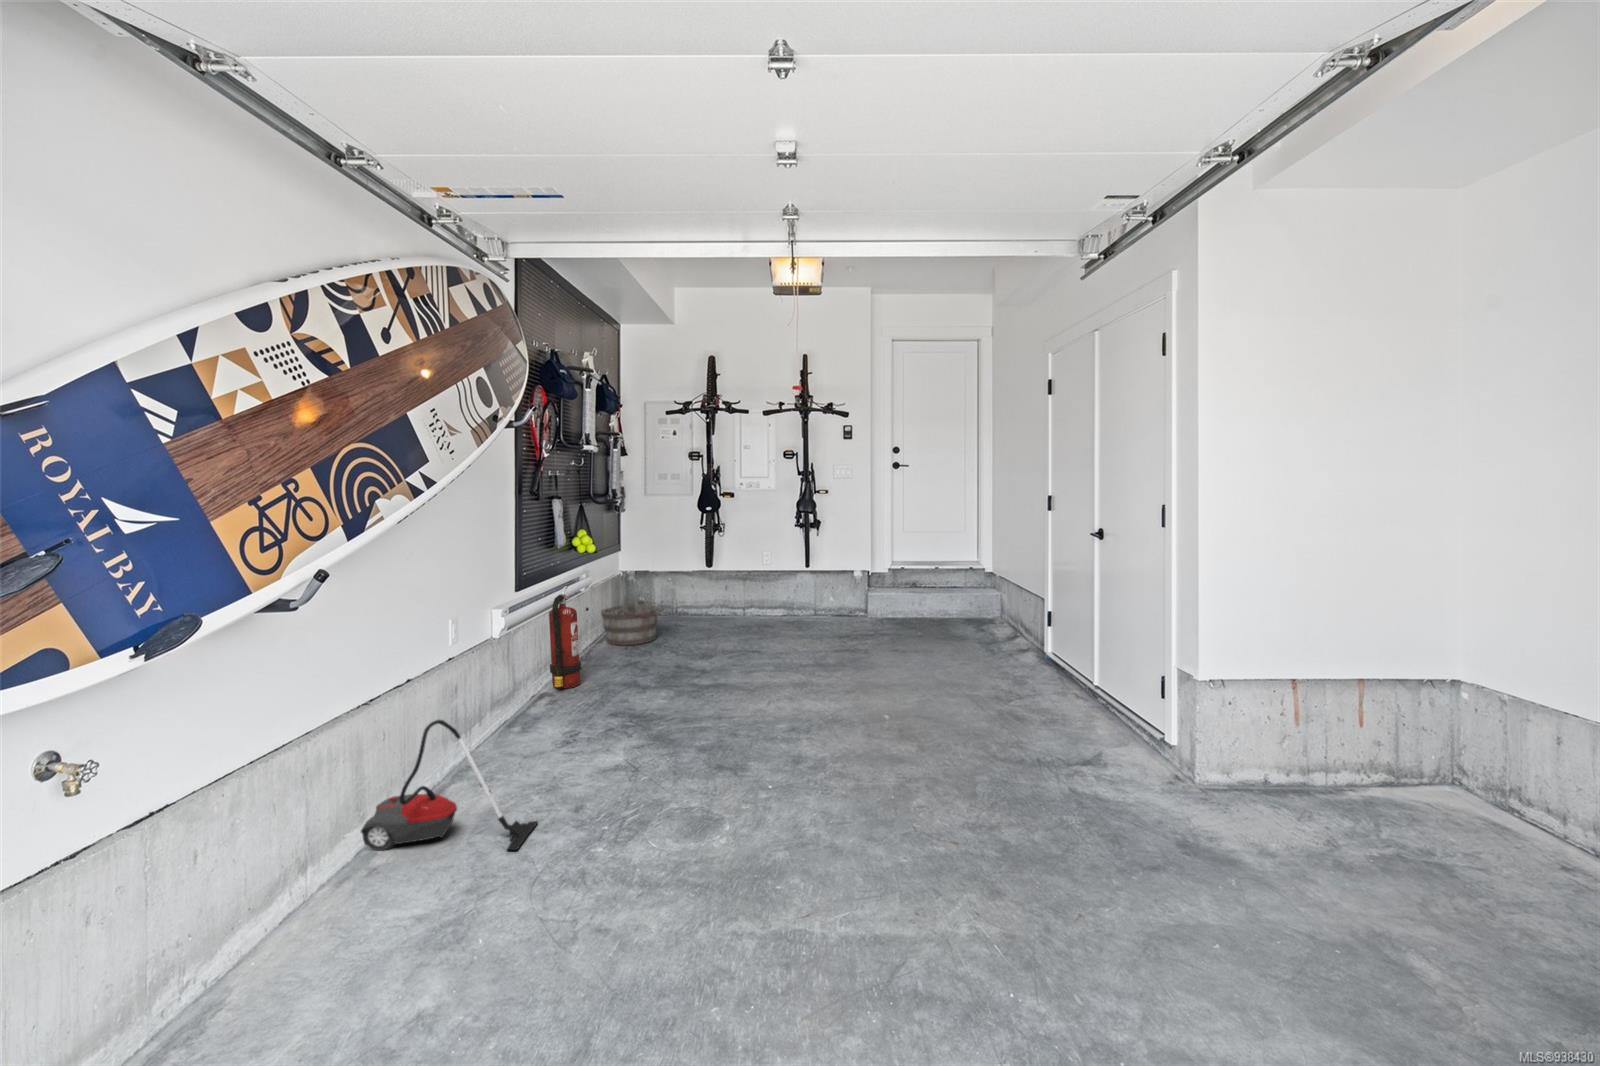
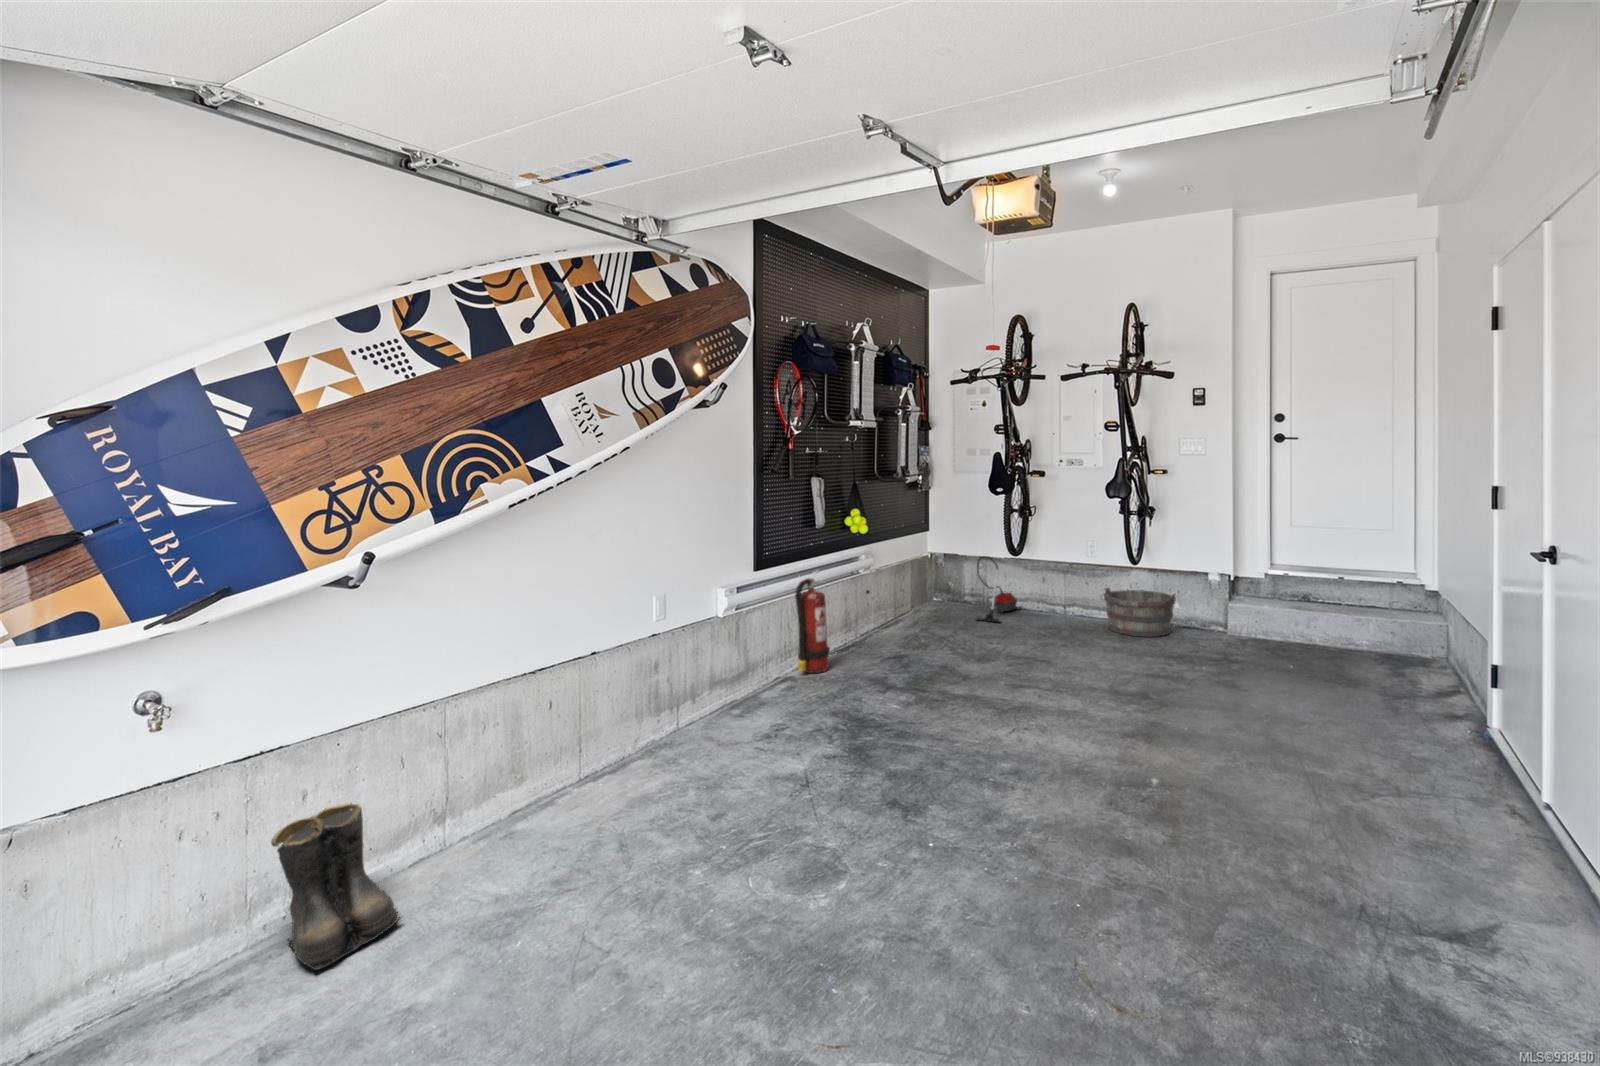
bucket: present [601,600,664,645] -> present [1104,587,1176,637]
vacuum cleaner: present [361,720,538,850] -> present [977,556,1021,623]
boots: none [193,849,364,1001] -> present [271,804,401,970]

